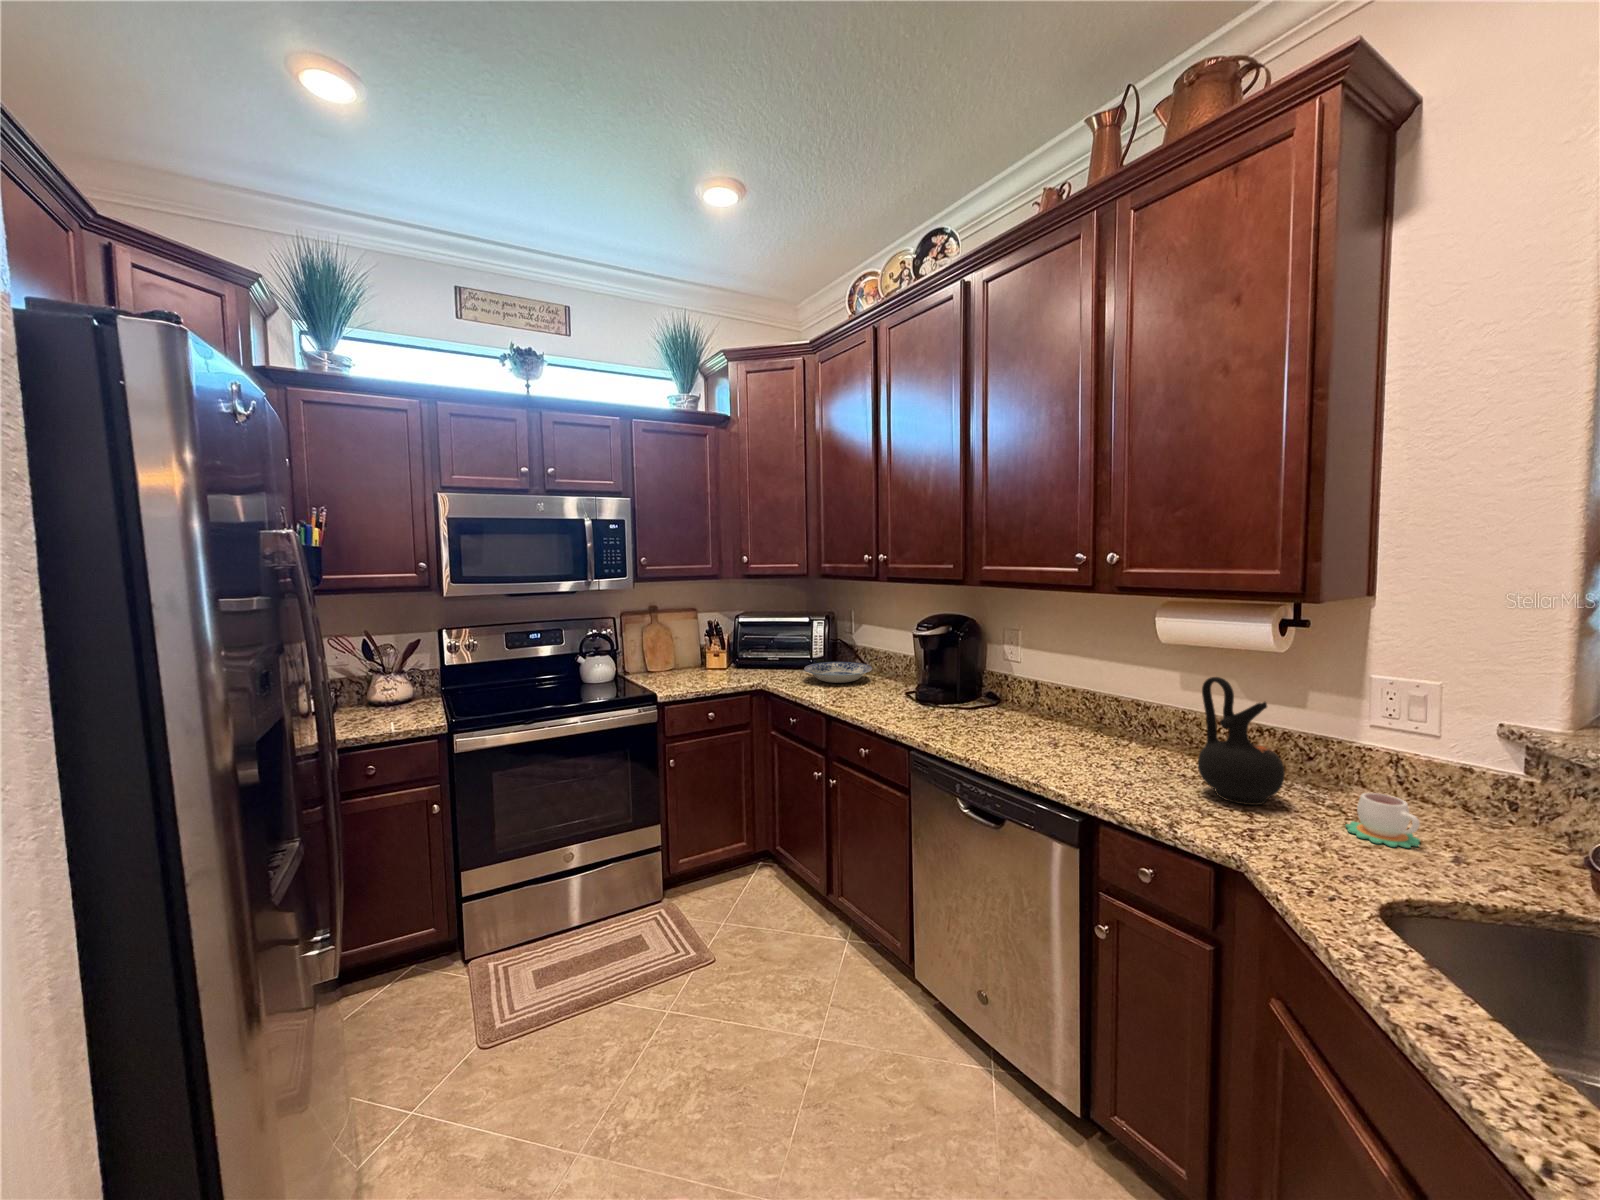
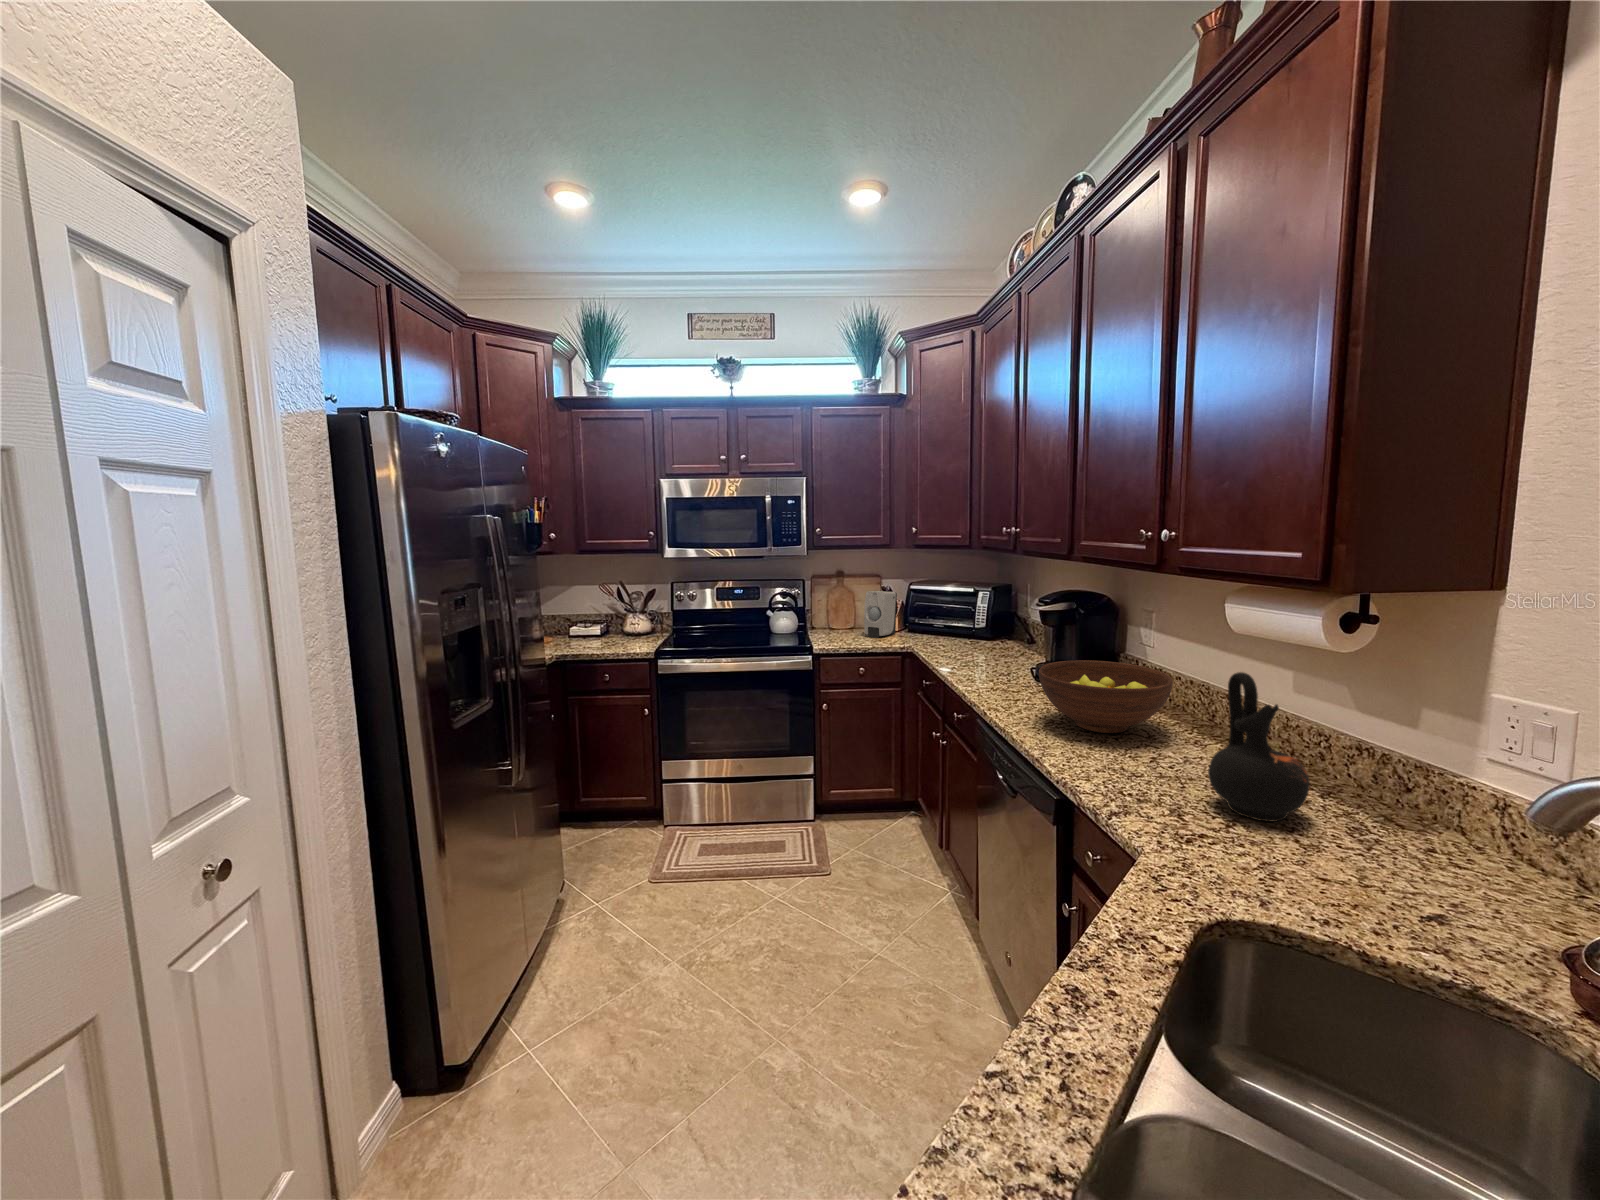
soap dispenser: none [697,626,727,677] -> present [864,591,897,638]
plate: present [804,662,872,683] -> none [952,633,1022,653]
fruit bowl: none [977,679,1099,747] -> present [1039,660,1173,733]
mug: present [1345,793,1420,848] -> none [1337,825,1428,898]

